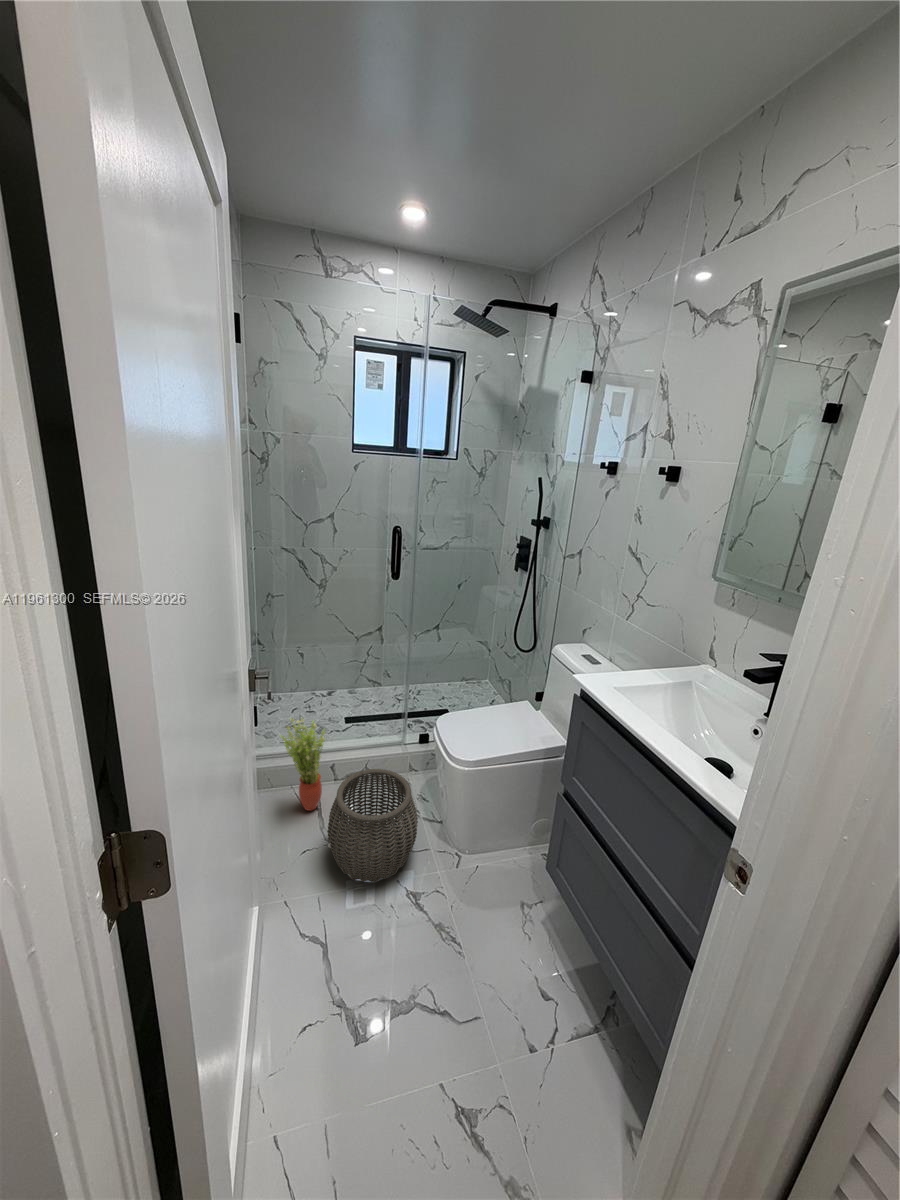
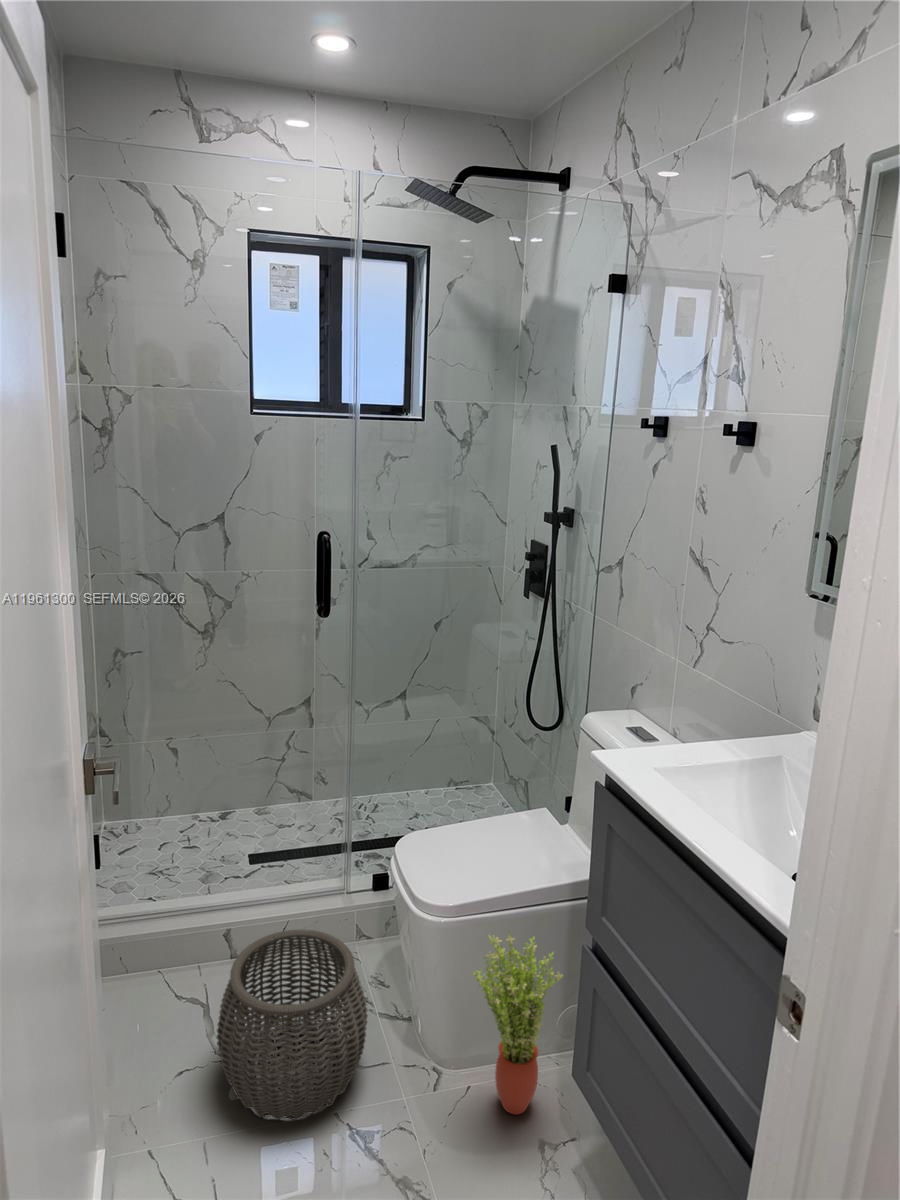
potted plant: present [281,718,325,811] -> present [473,935,563,1114]

